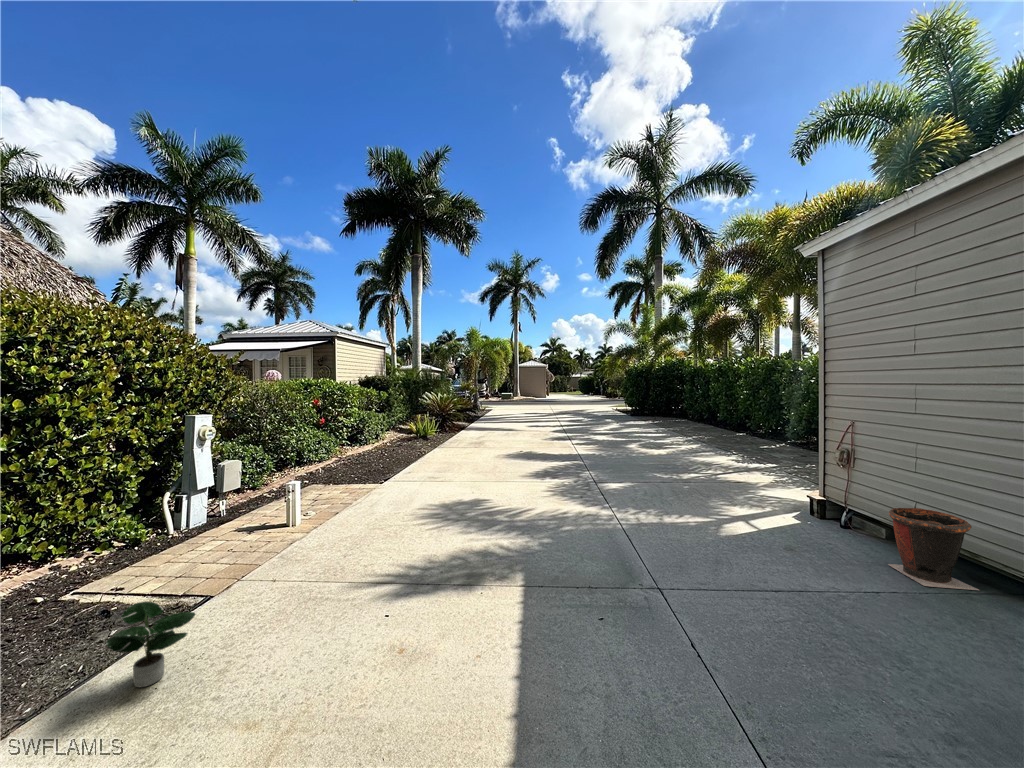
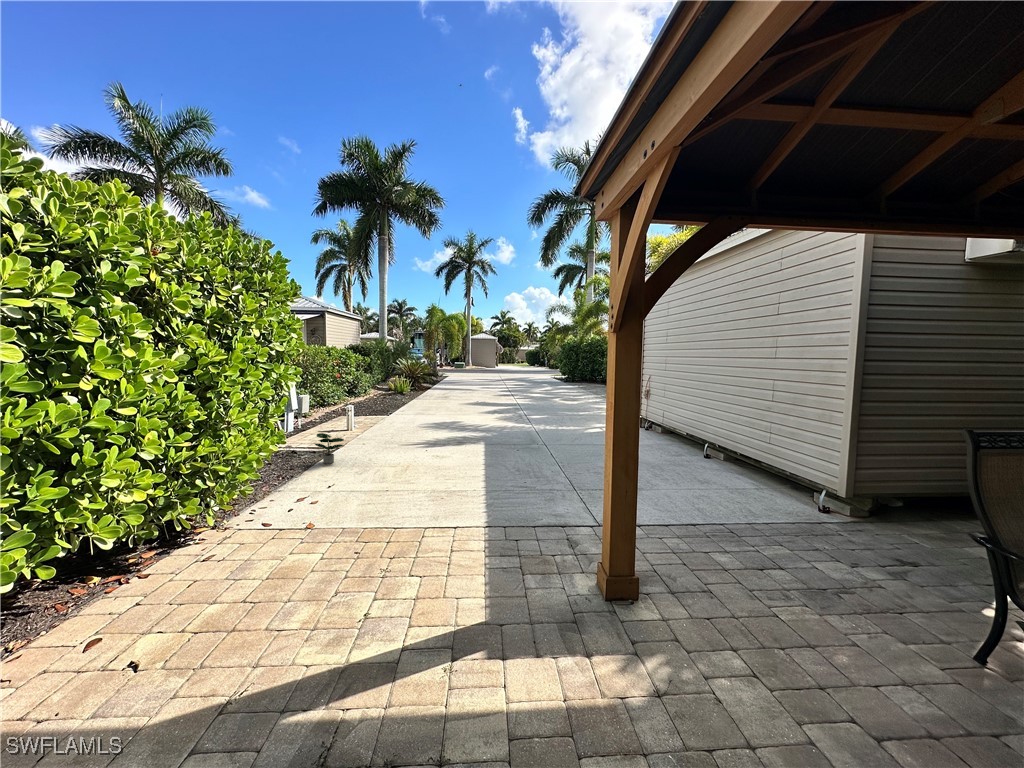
trash can: present [888,508,979,590] -> none [661,413,691,447]

